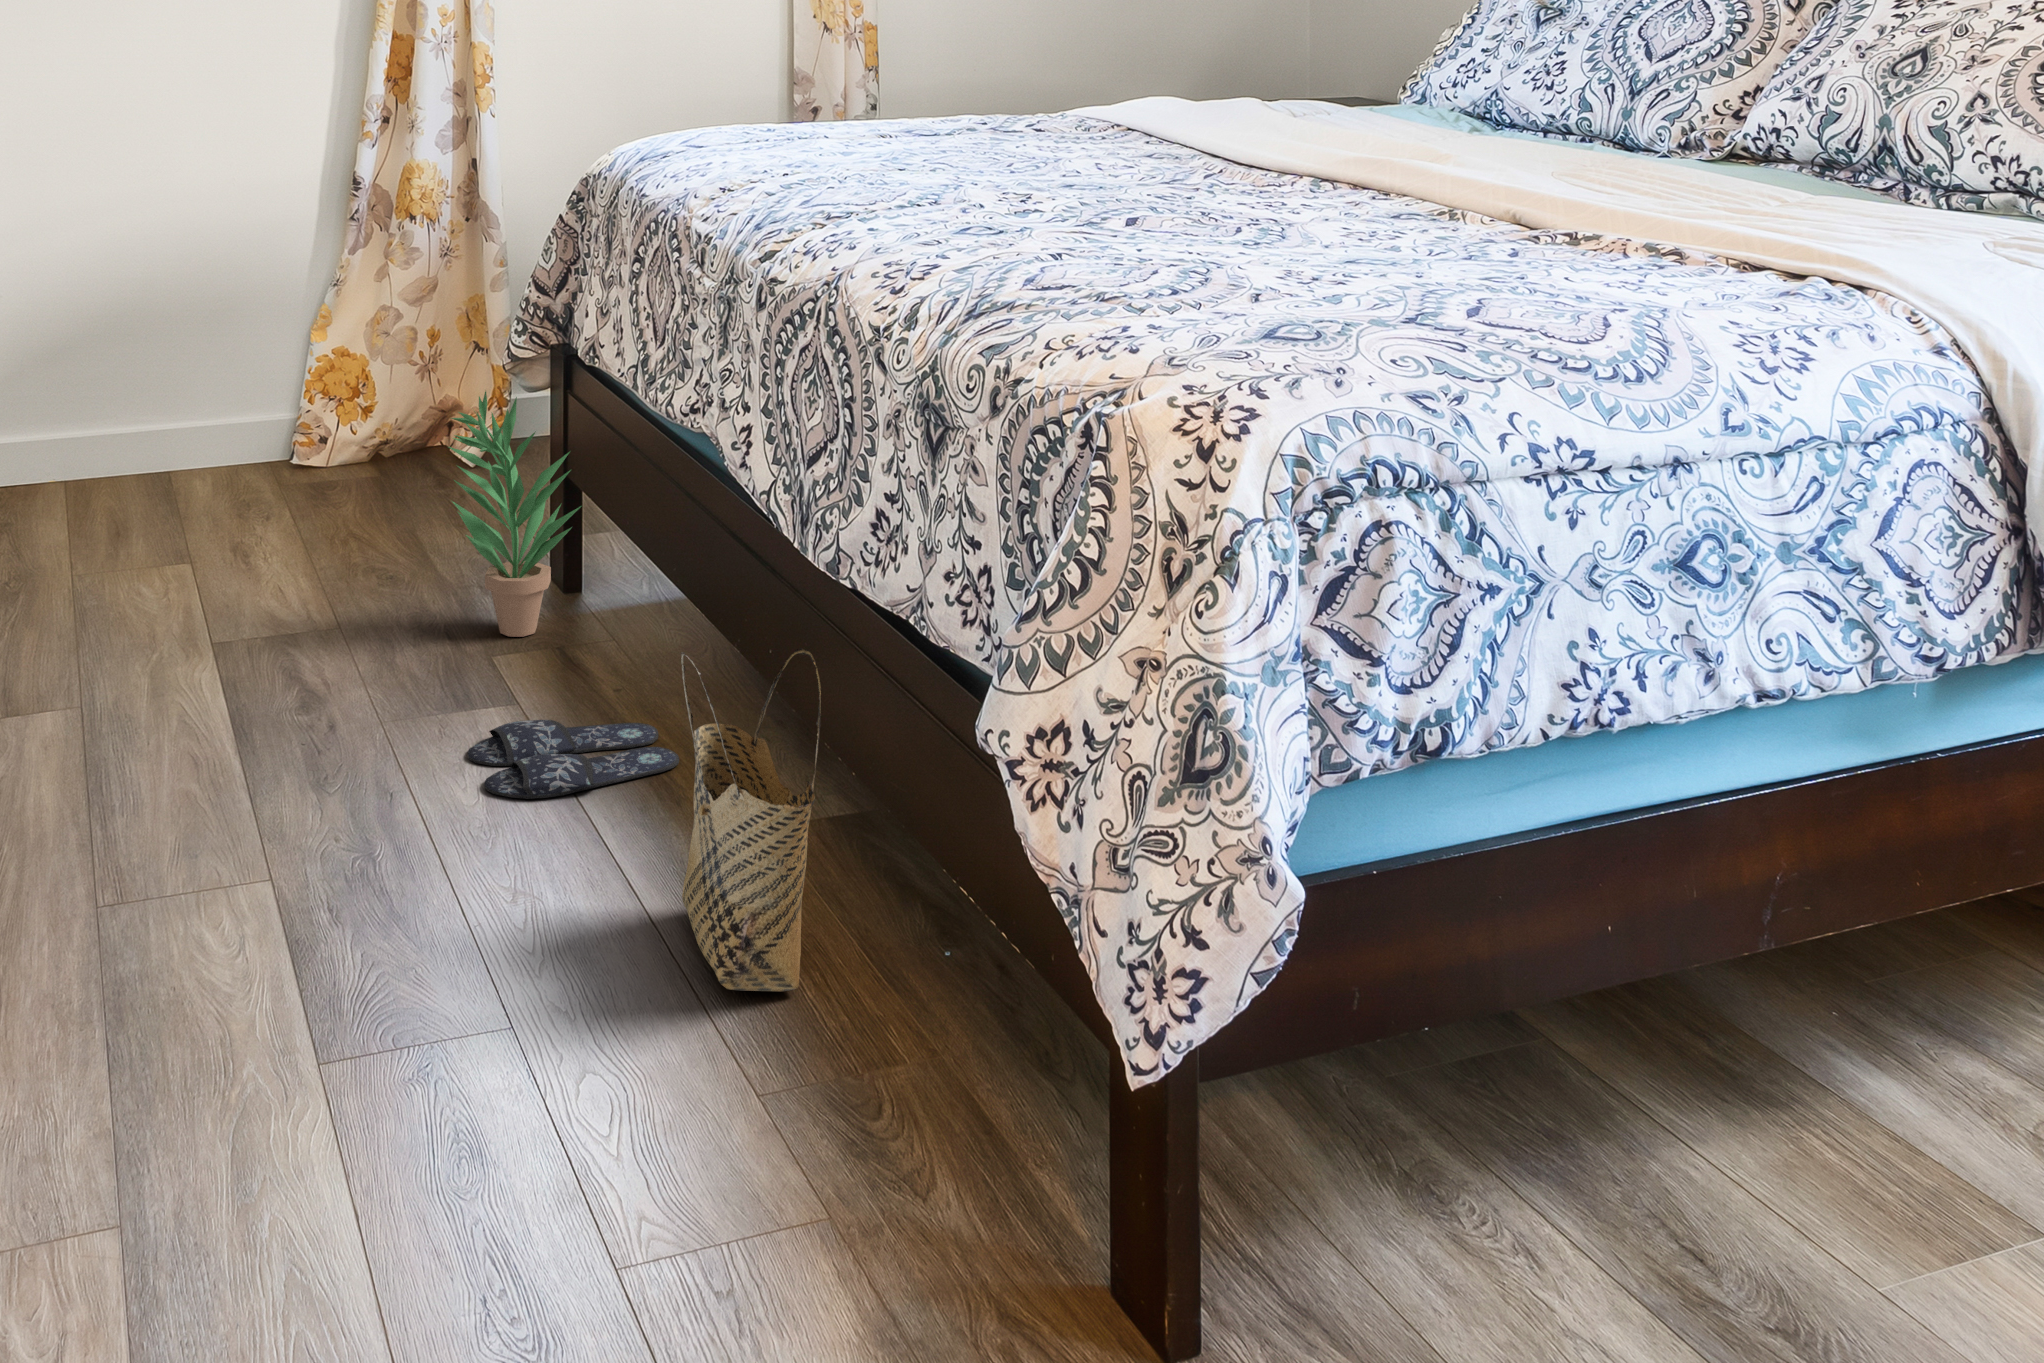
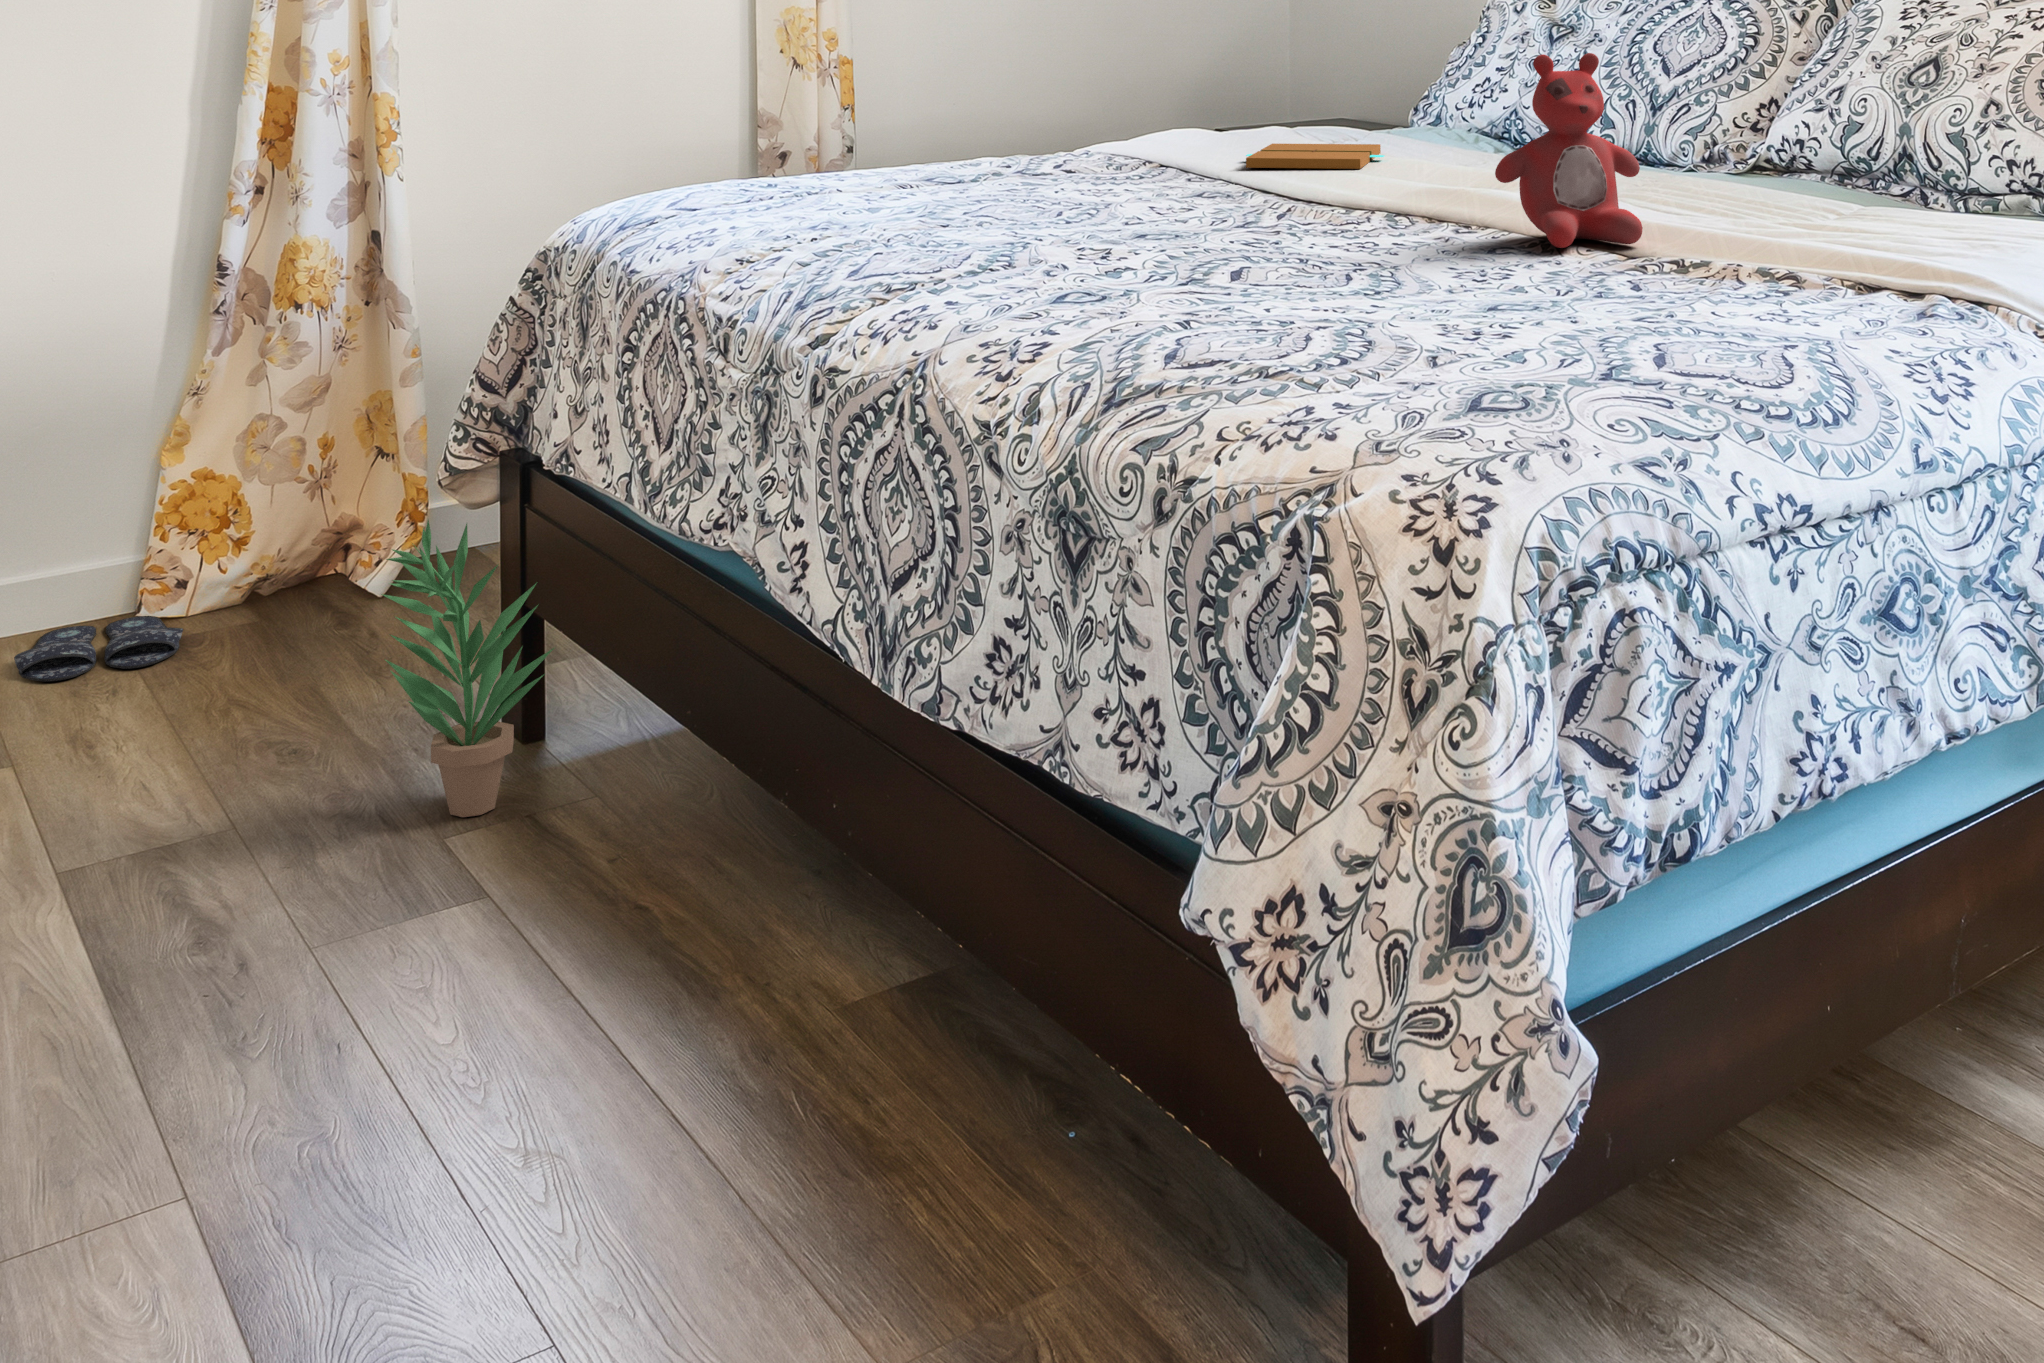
stuffed bear: none [1407,30,1560,217] -> present [1495,53,1643,248]
book: none [1213,118,1353,143] -> present [1246,144,1384,169]
woven basket: present [681,648,821,992] -> none [756,811,936,1243]
slippers: present [468,720,679,799] -> present [14,616,183,682]

